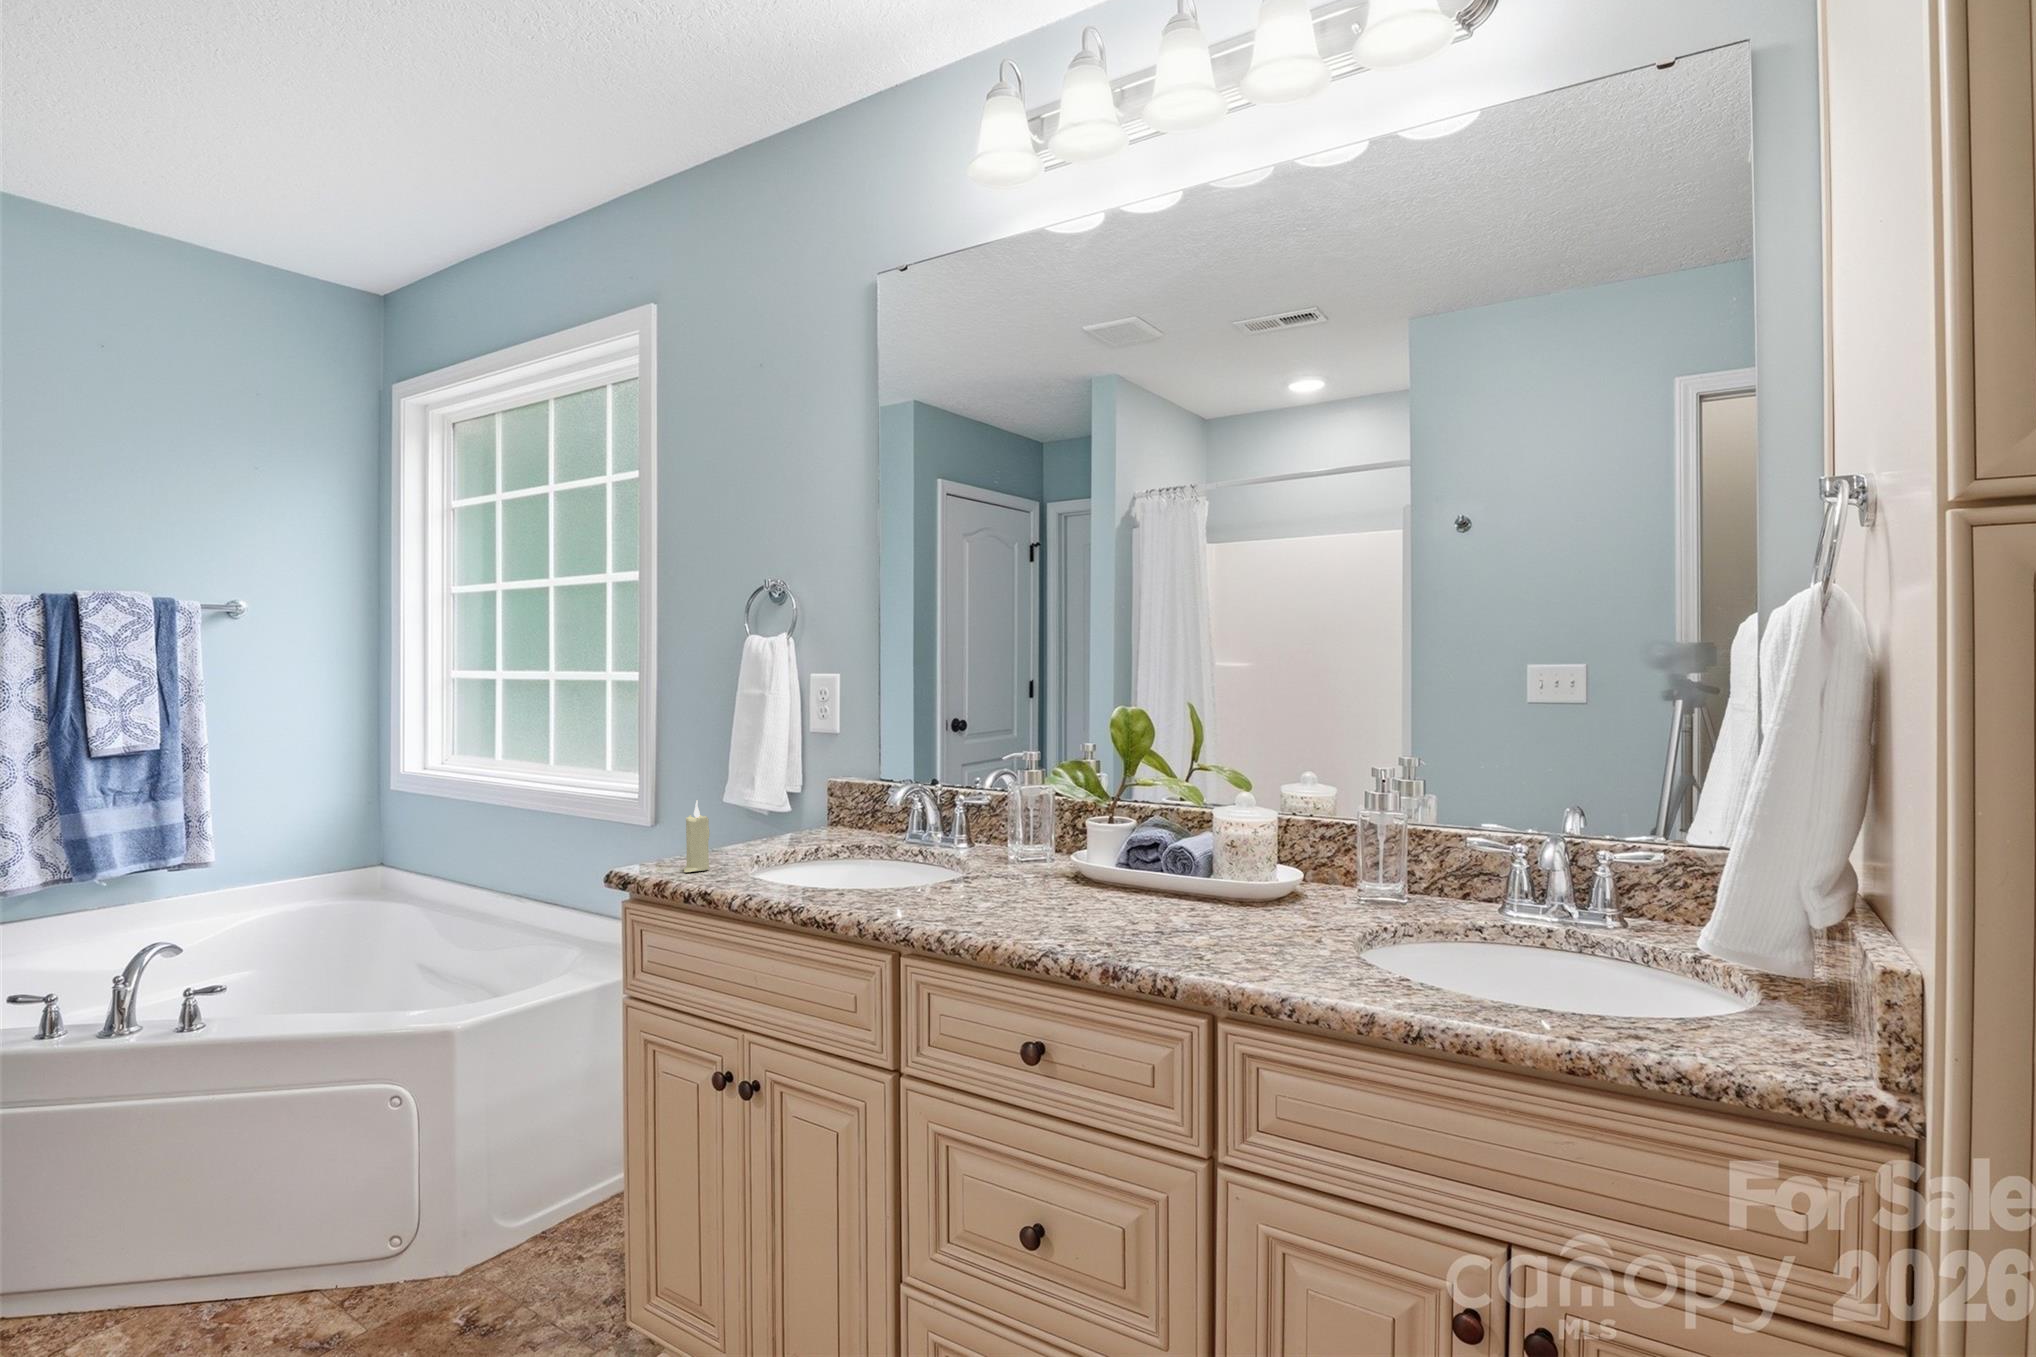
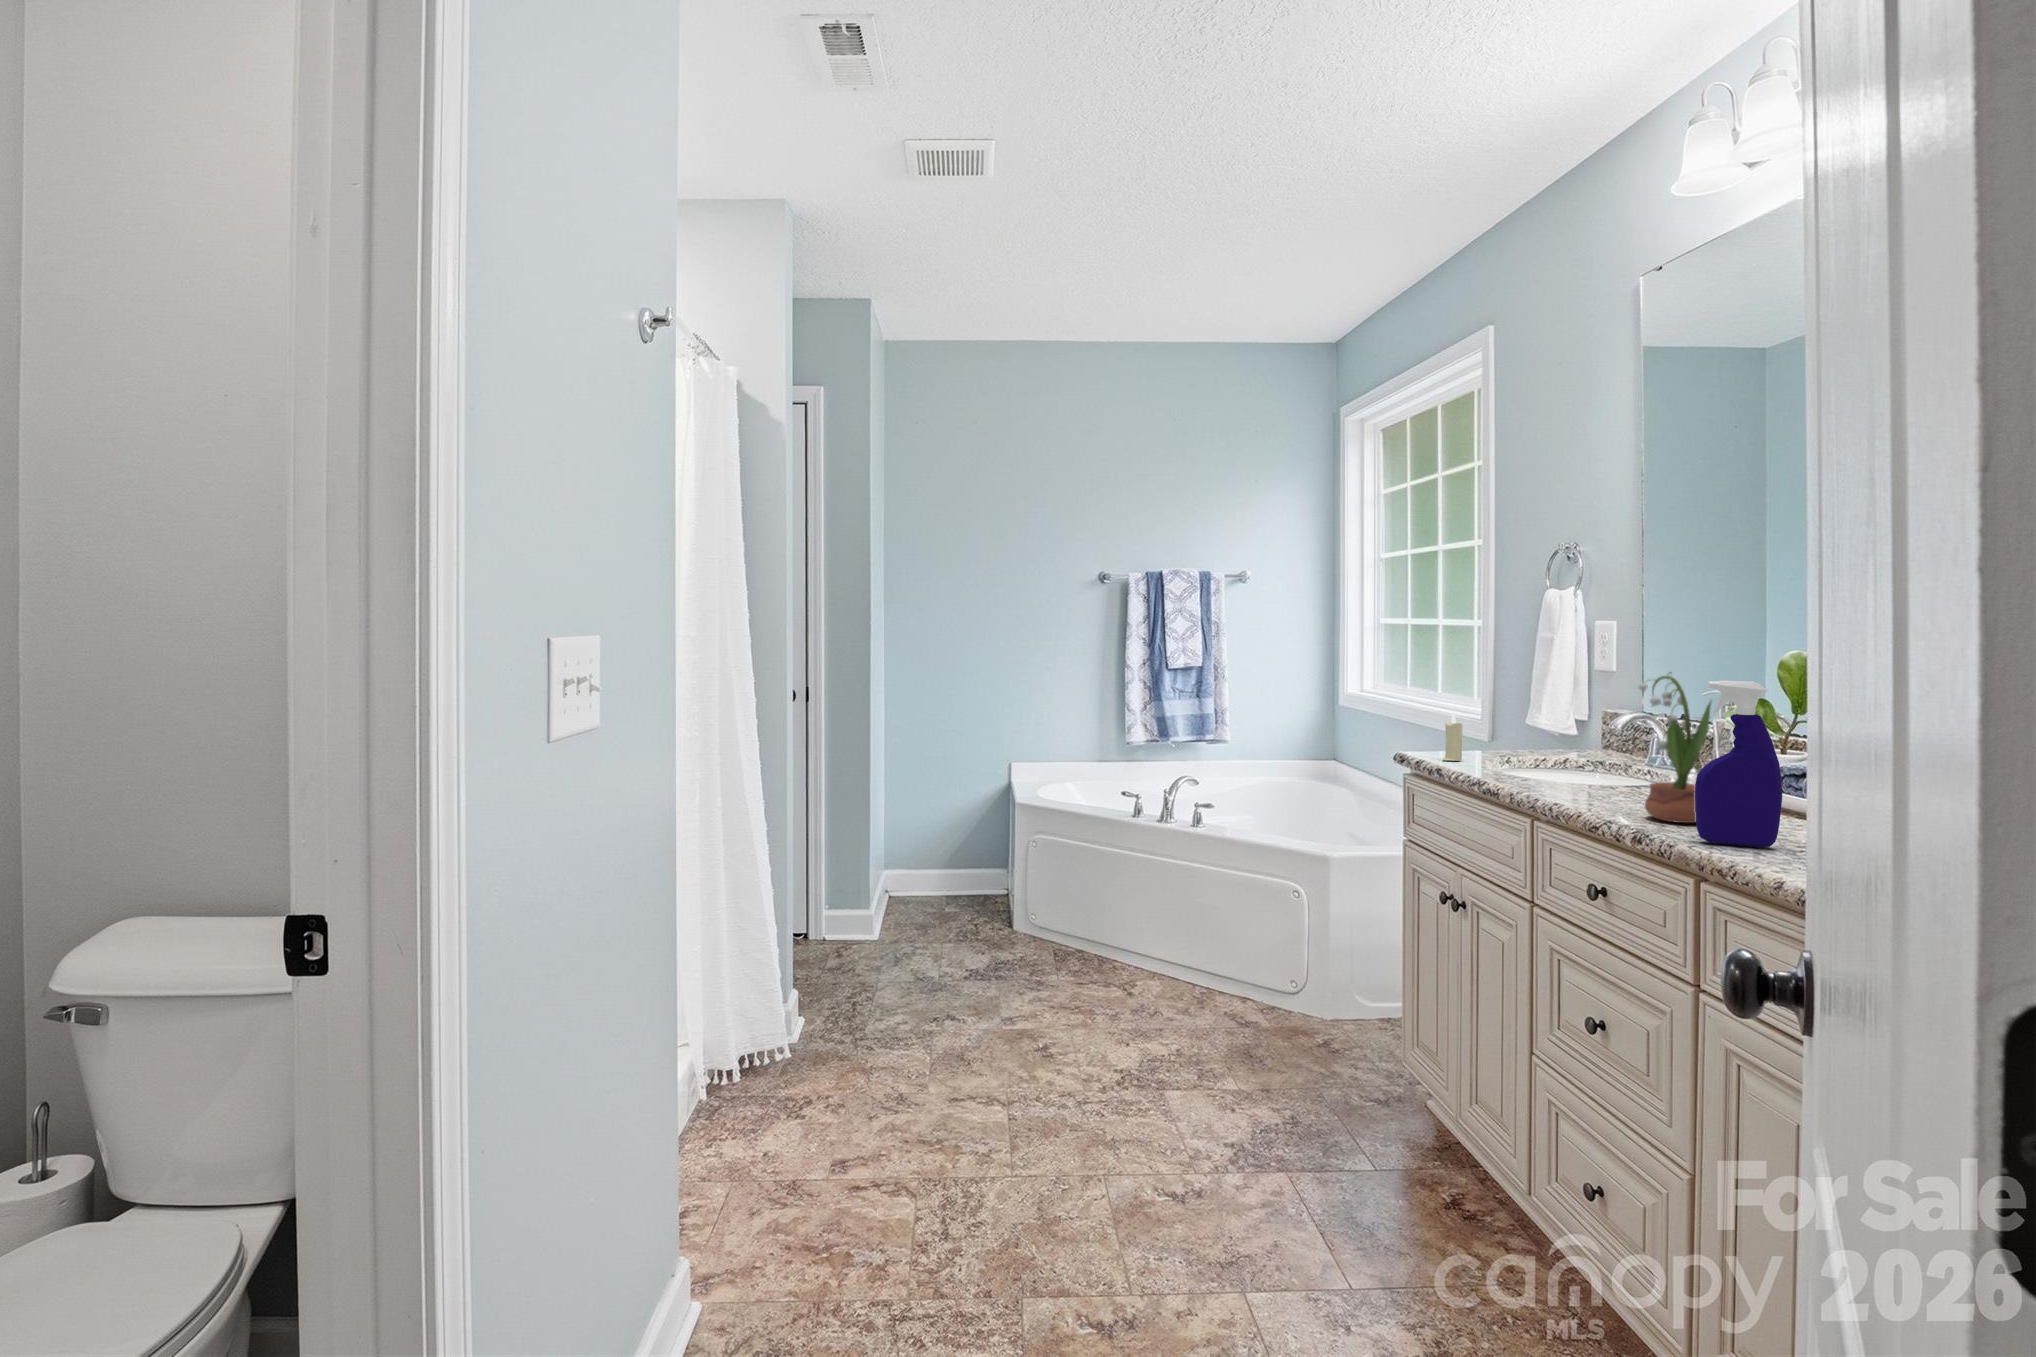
potted flower: none [1044,737,1137,934] -> present [1638,673,1711,823]
spray bottle: none [1184,748,1265,963] -> present [1695,681,1782,847]

